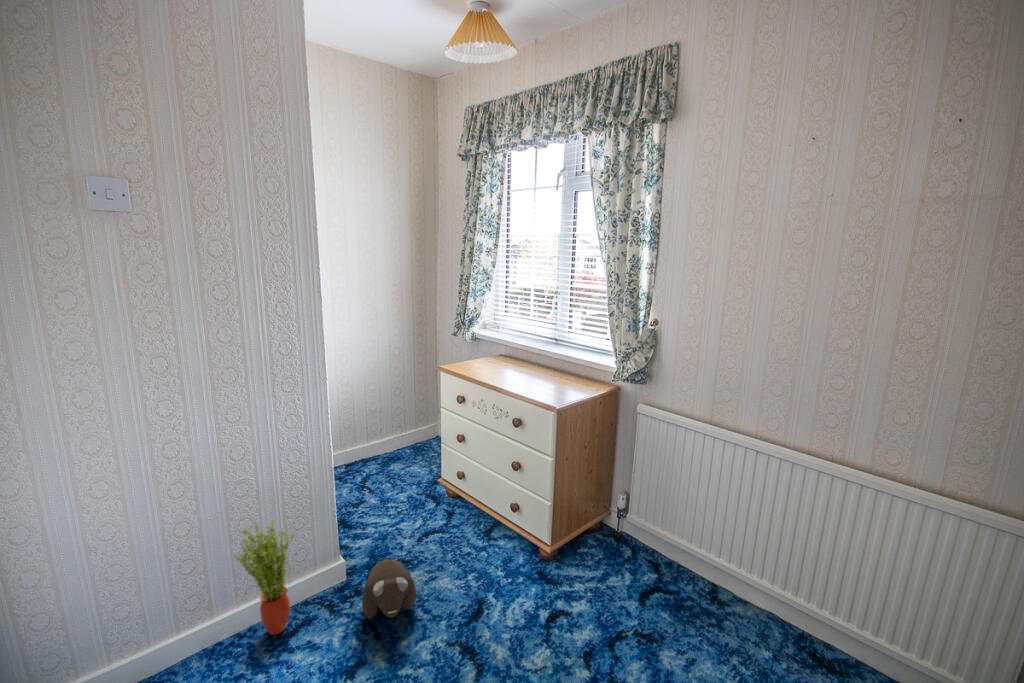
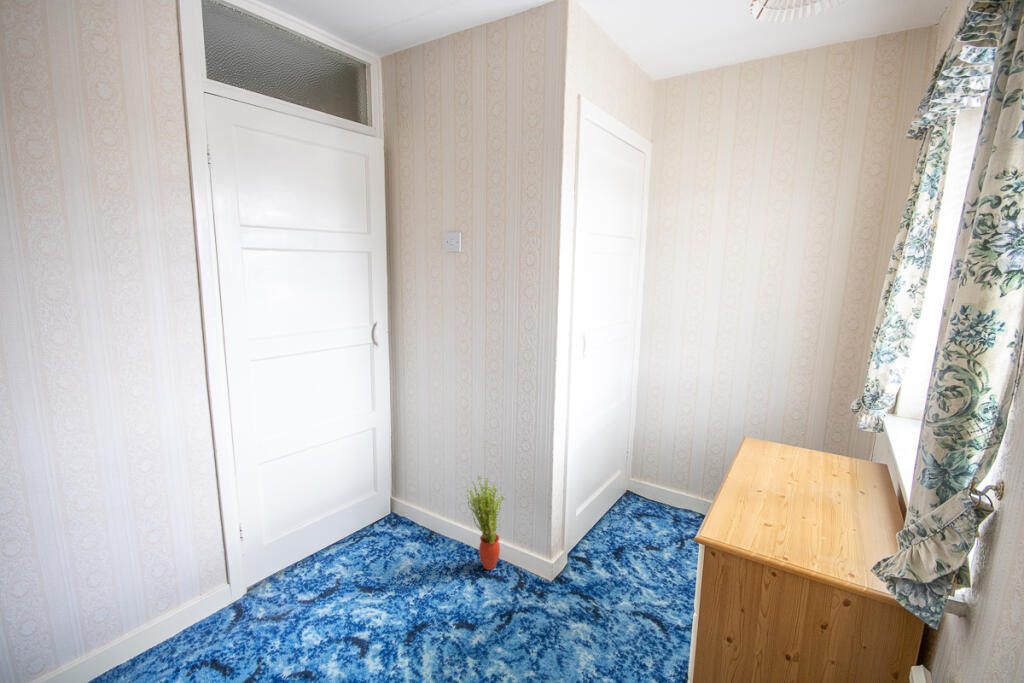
plush toy: present [362,559,416,618] -> none [498,578,563,639]

